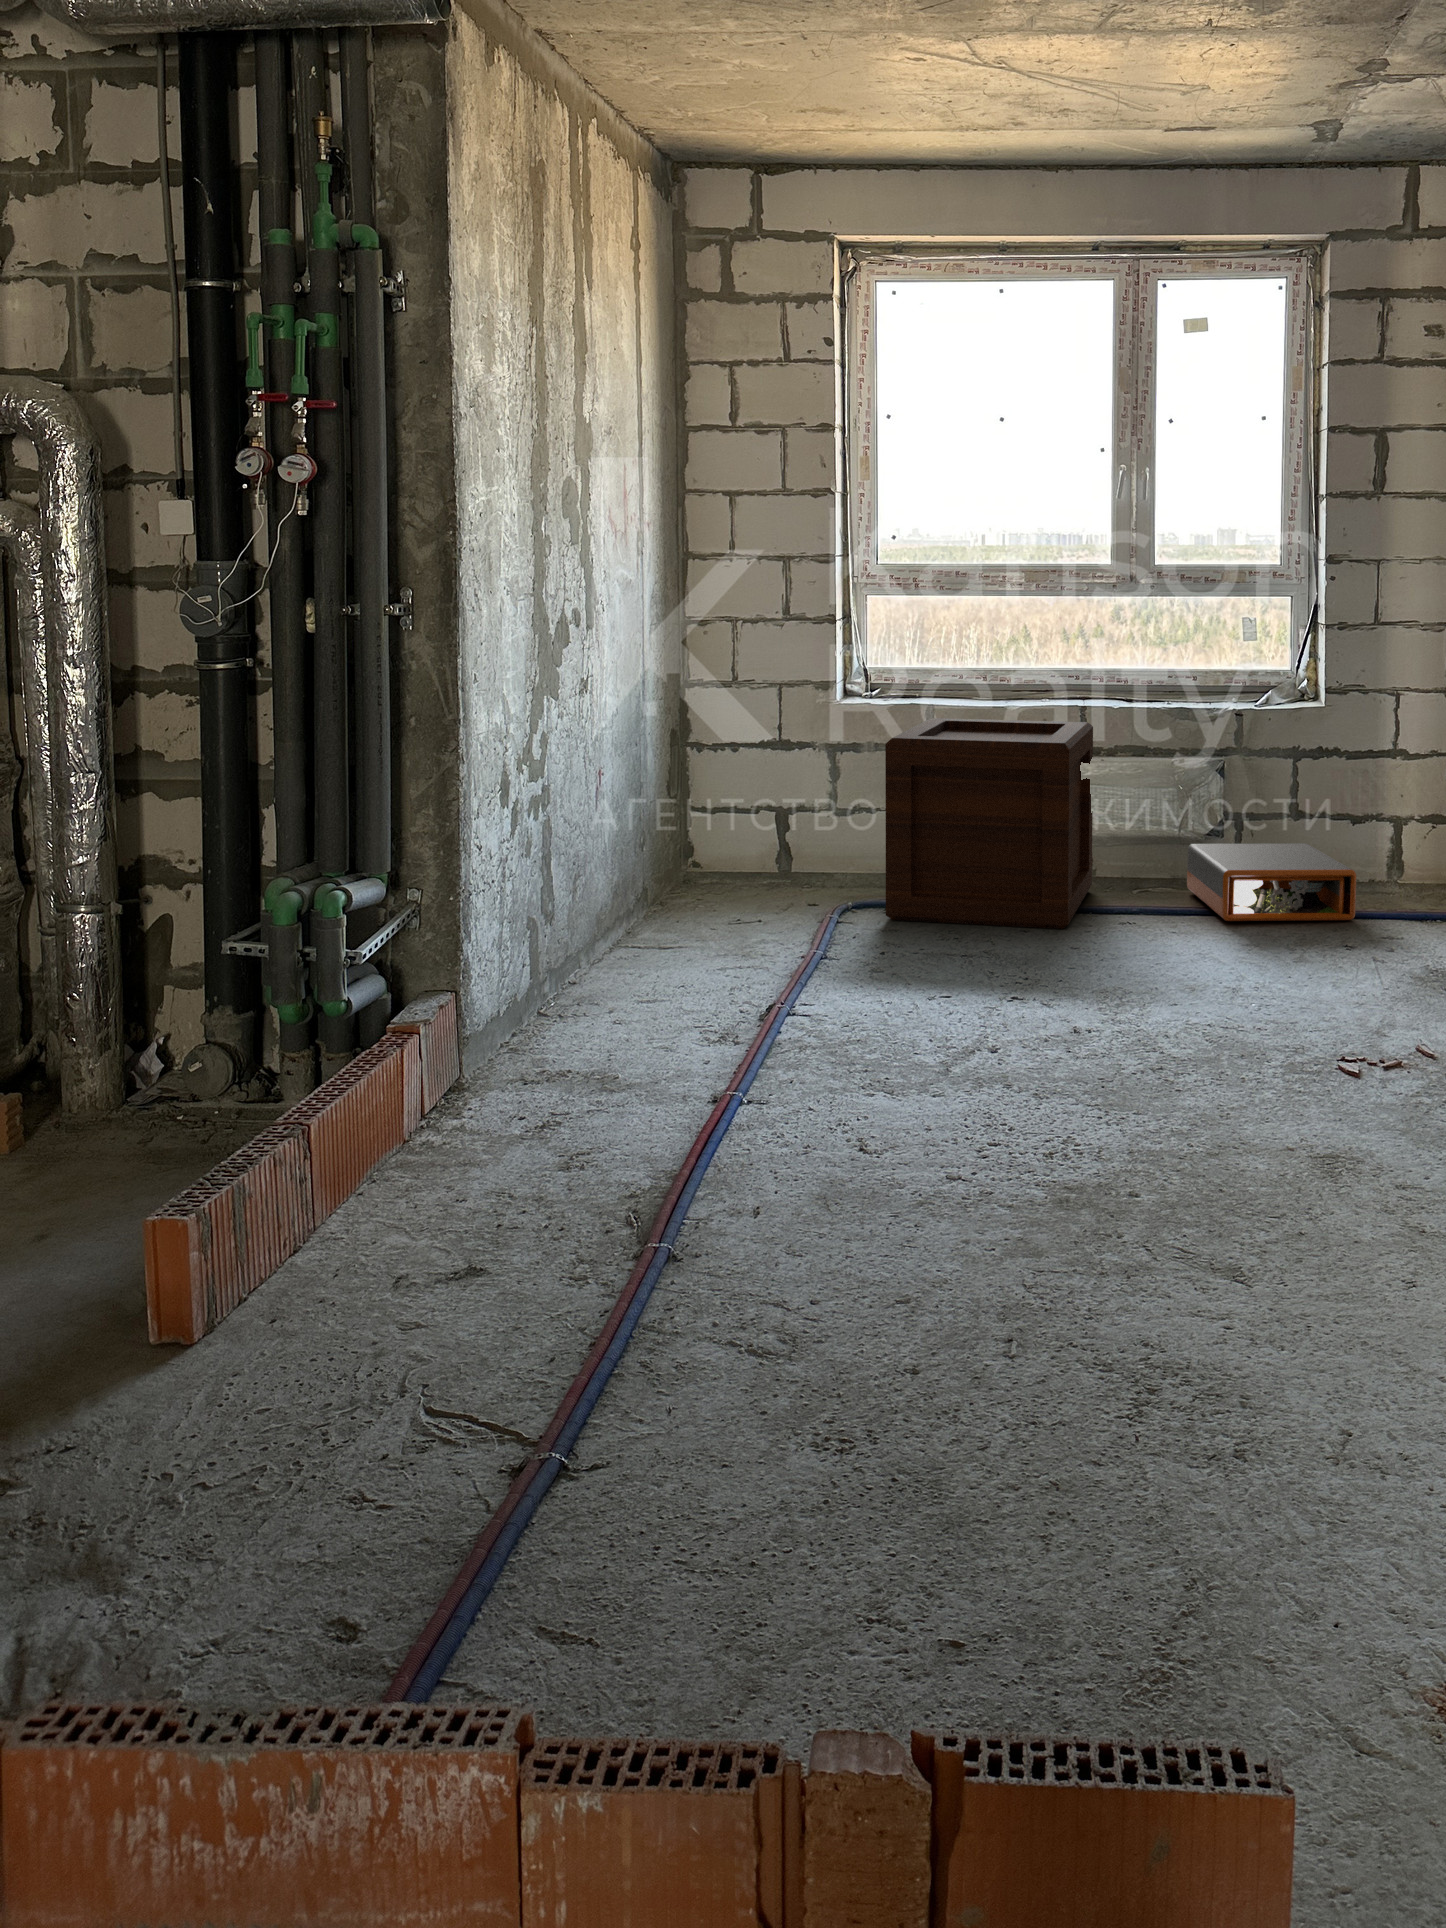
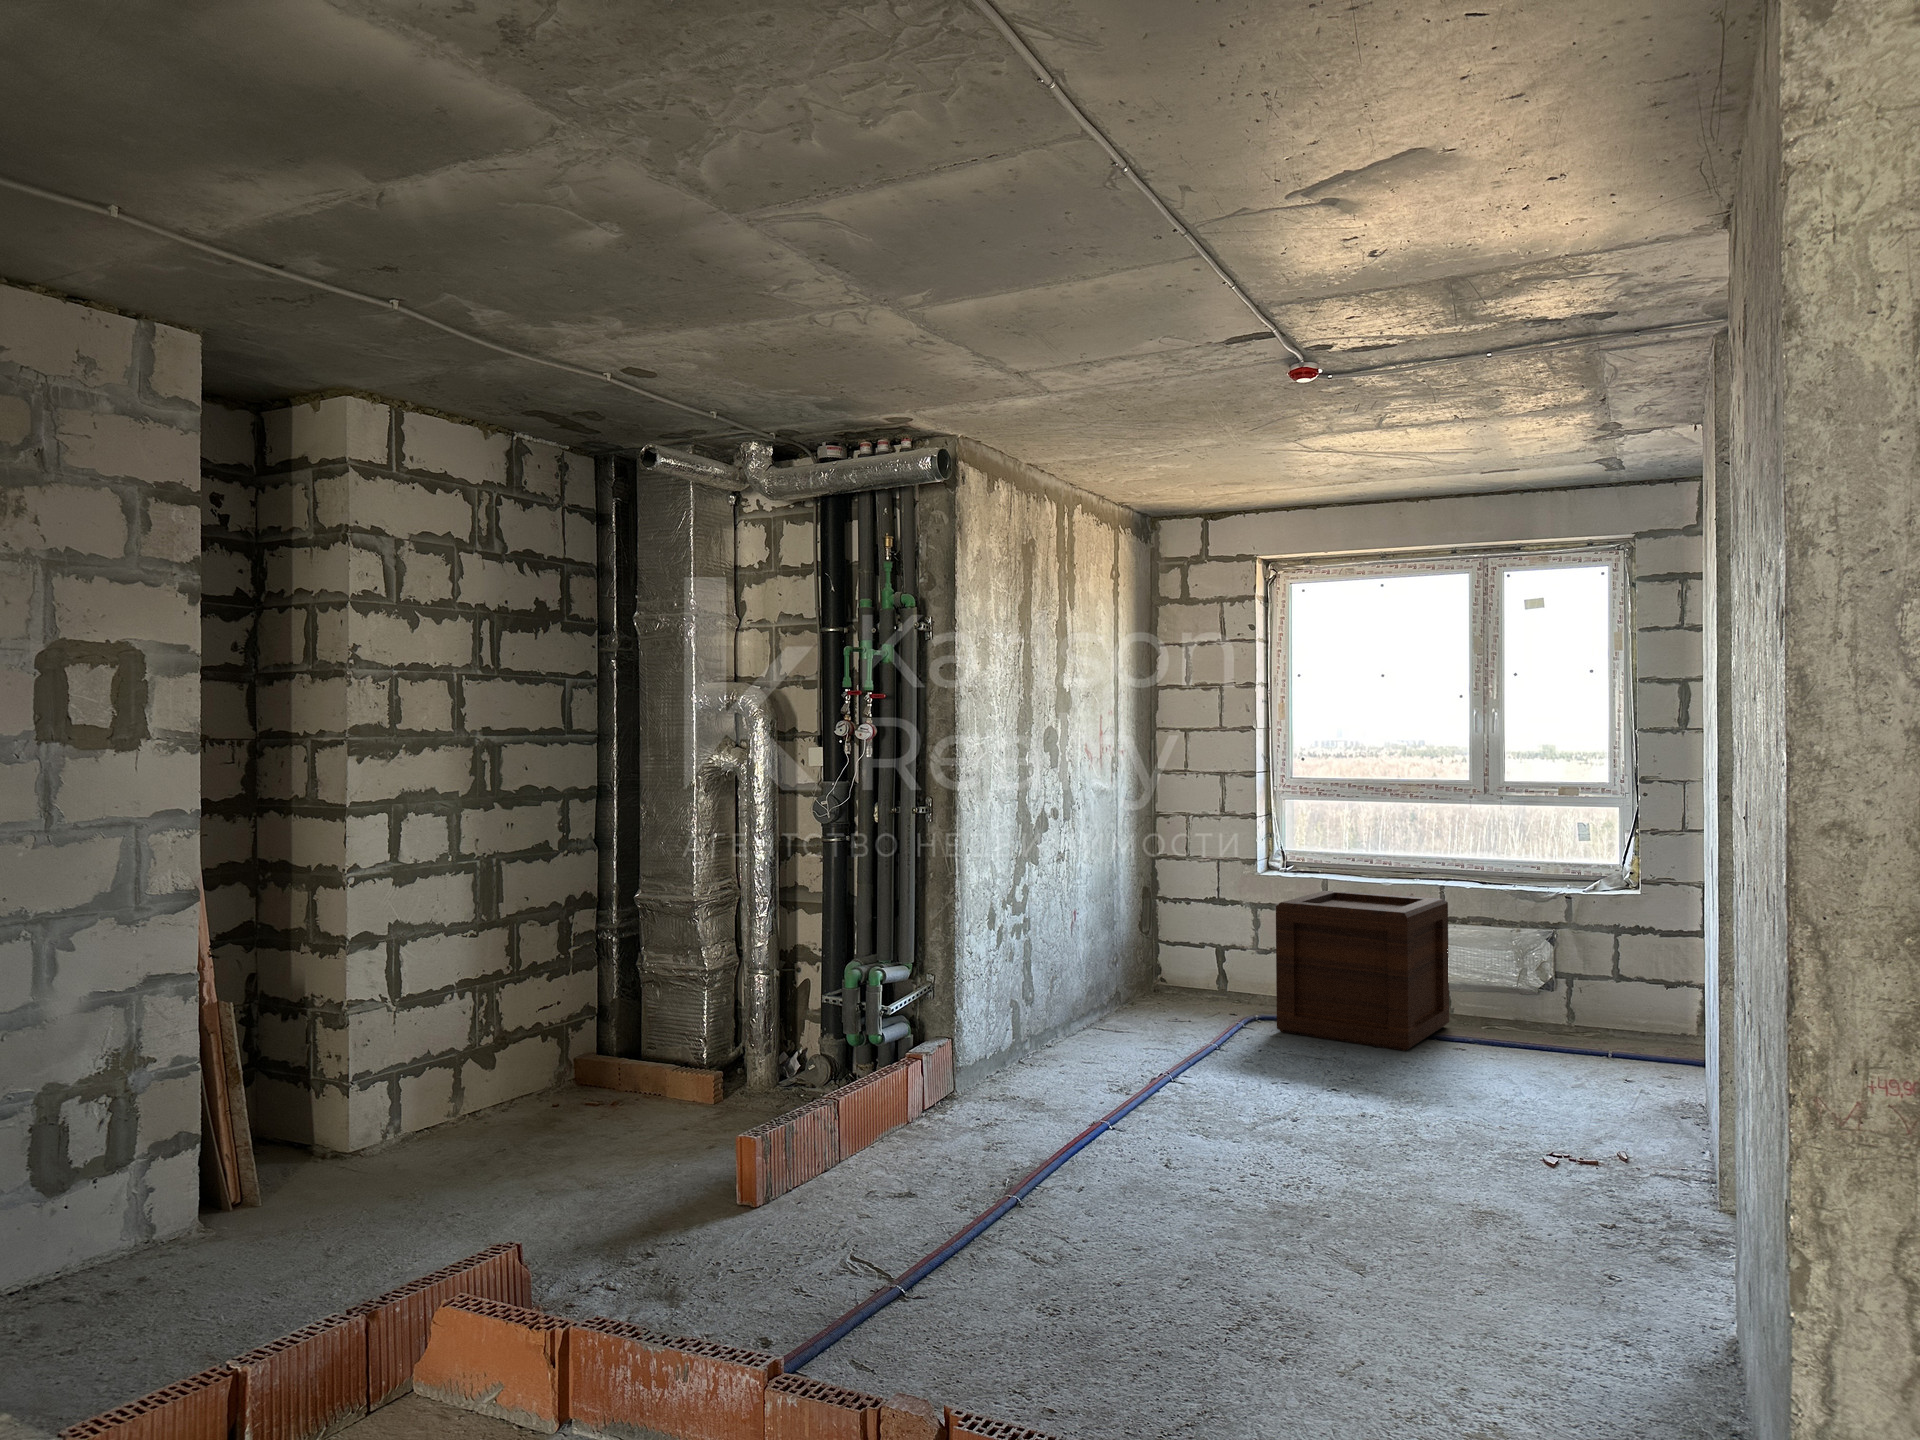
storage box: present [1187,843,1356,921] -> none [1527,998,1658,1069]

